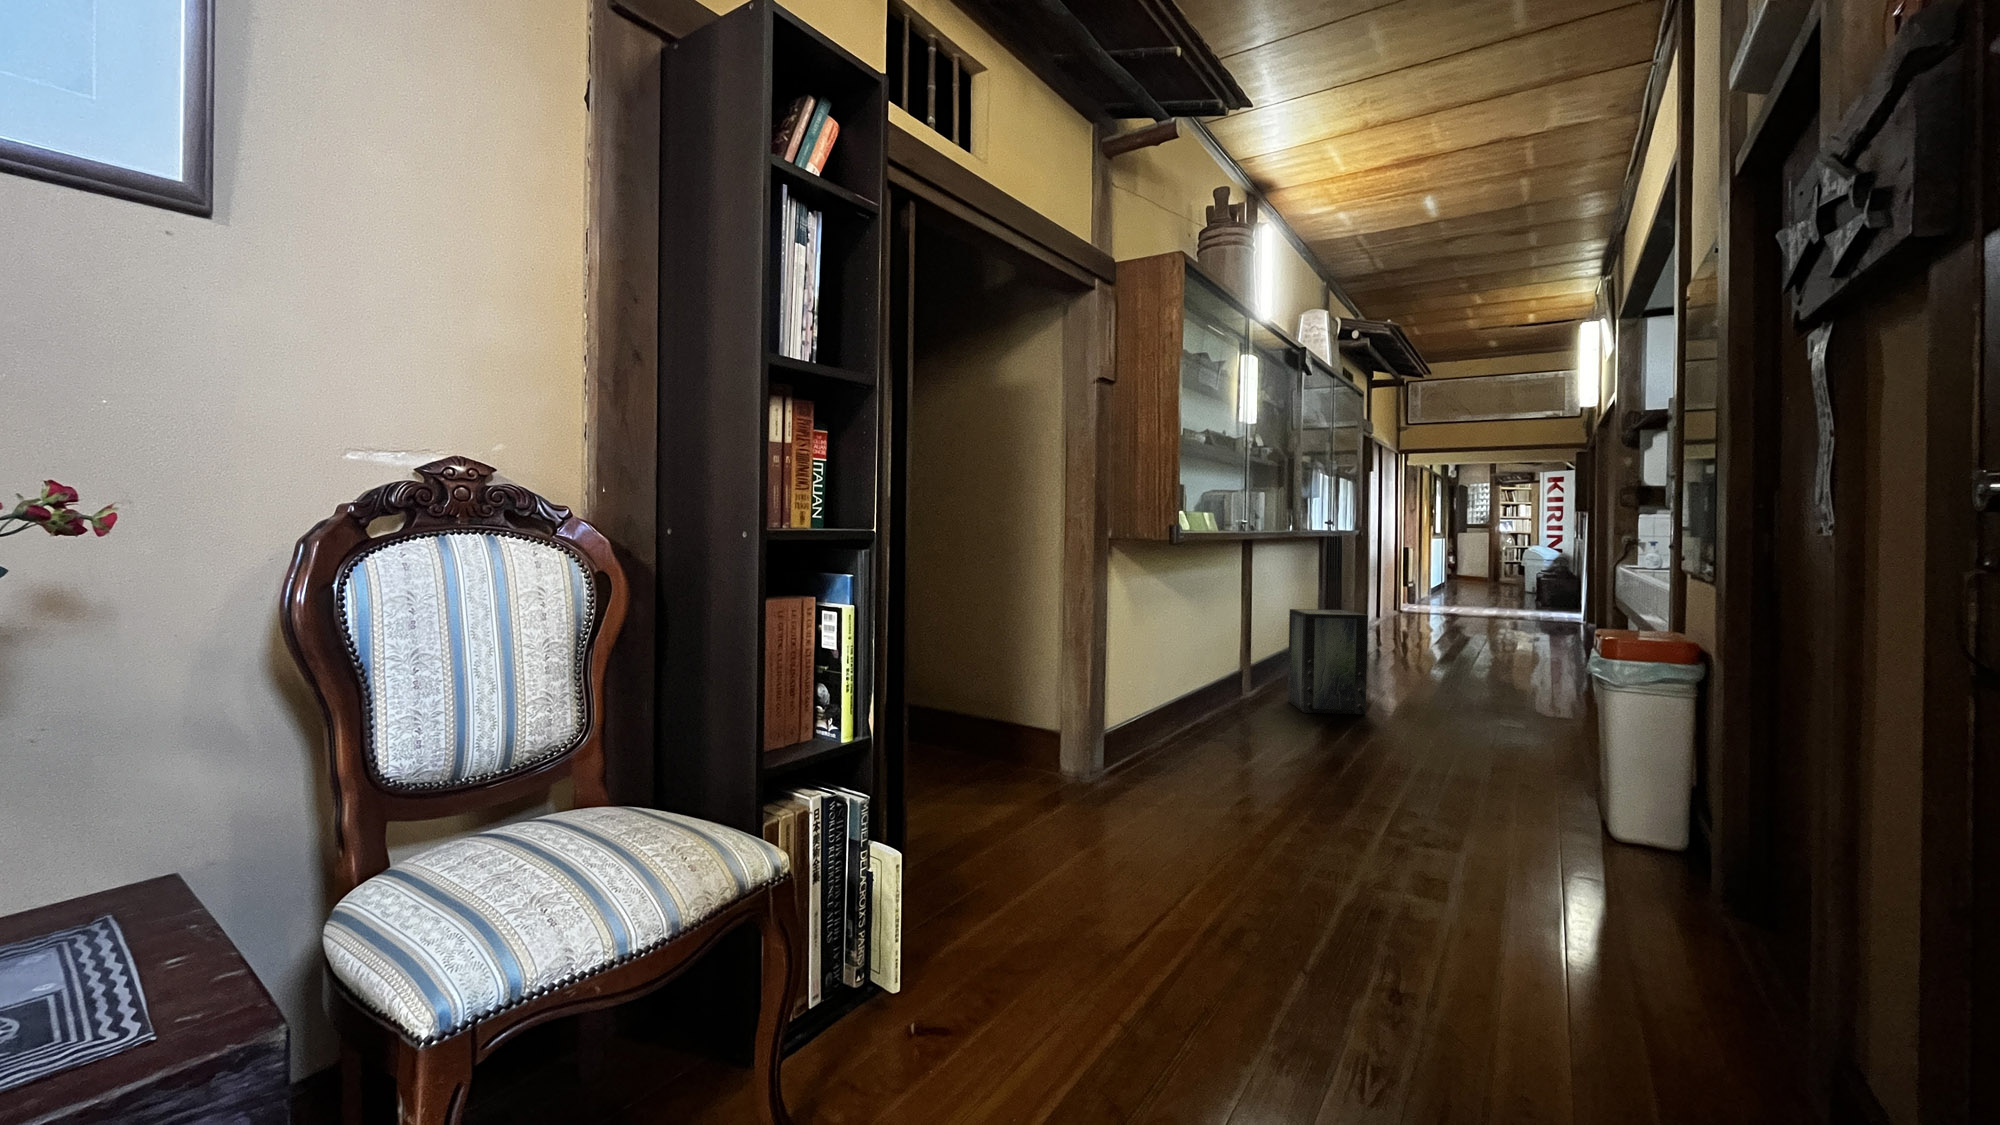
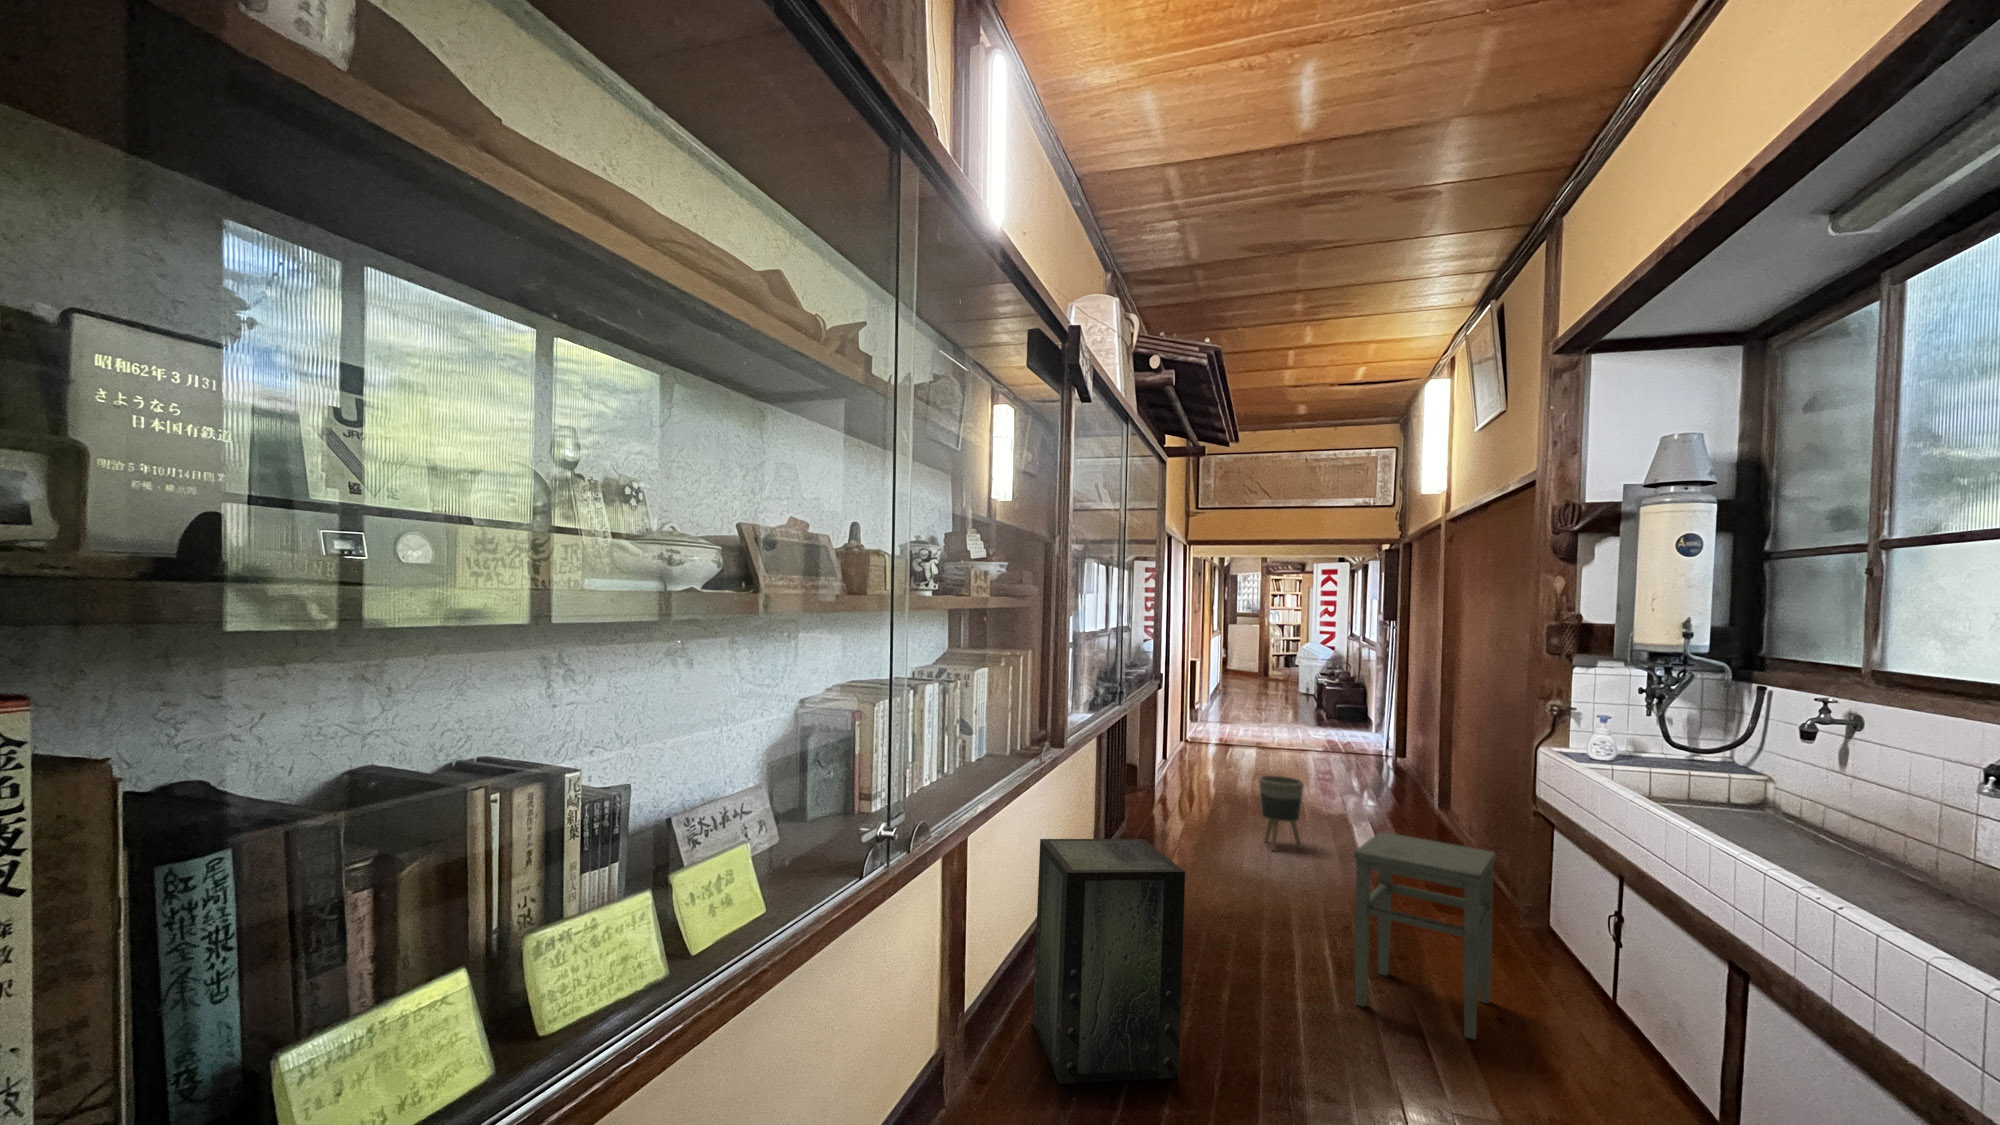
planter: none [1440,613,1475,661] -> present [1259,776,1304,851]
stool: none [1476,617,1571,714] -> present [1354,832,1496,1039]

